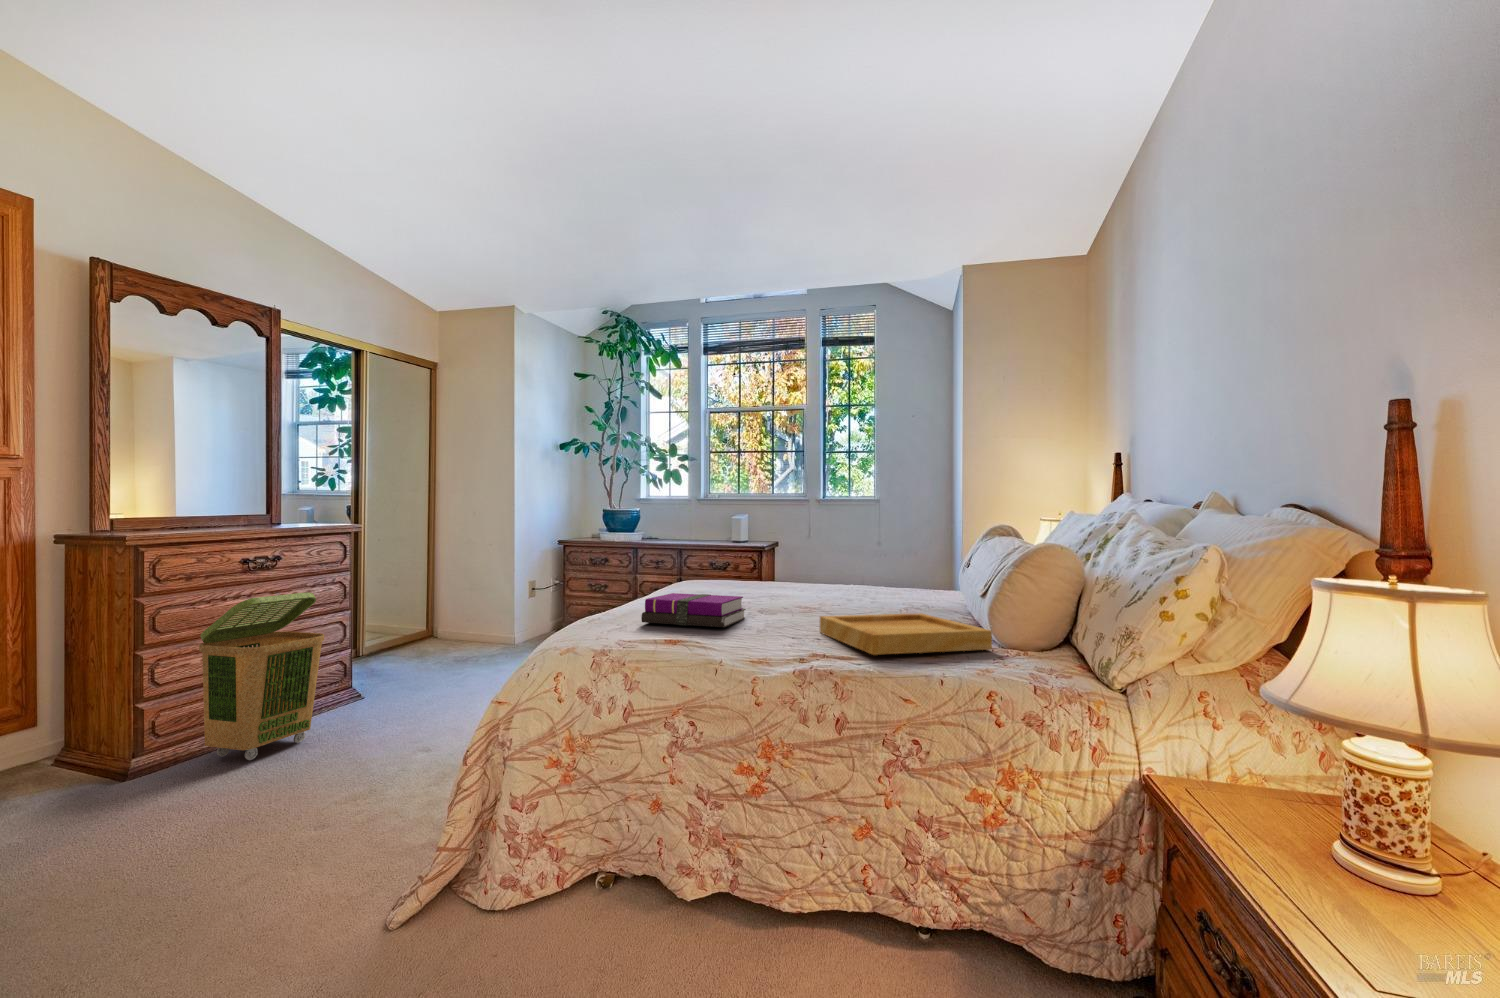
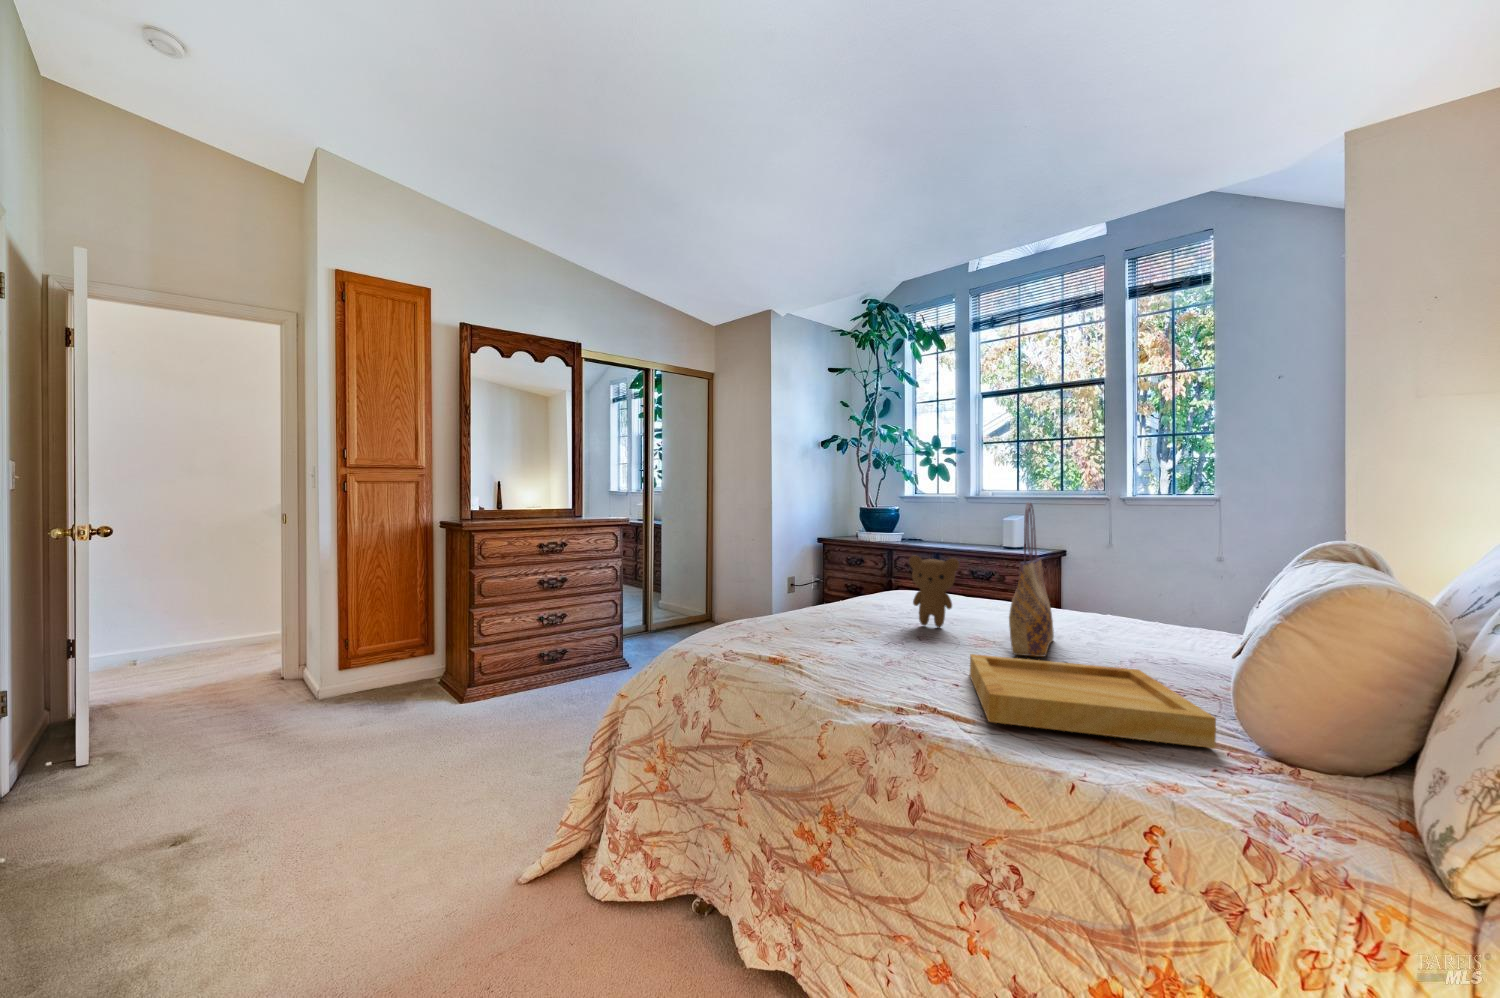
tote bag: none [821,499,856,616] -> present [1009,502,1054,657]
teddy bear: none [732,546,774,605] -> present [909,555,959,628]
laundry basket: present [199,592,324,760] -> none [505,574,589,705]
notebook: present [641,593,746,627] -> none [777,604,902,652]

